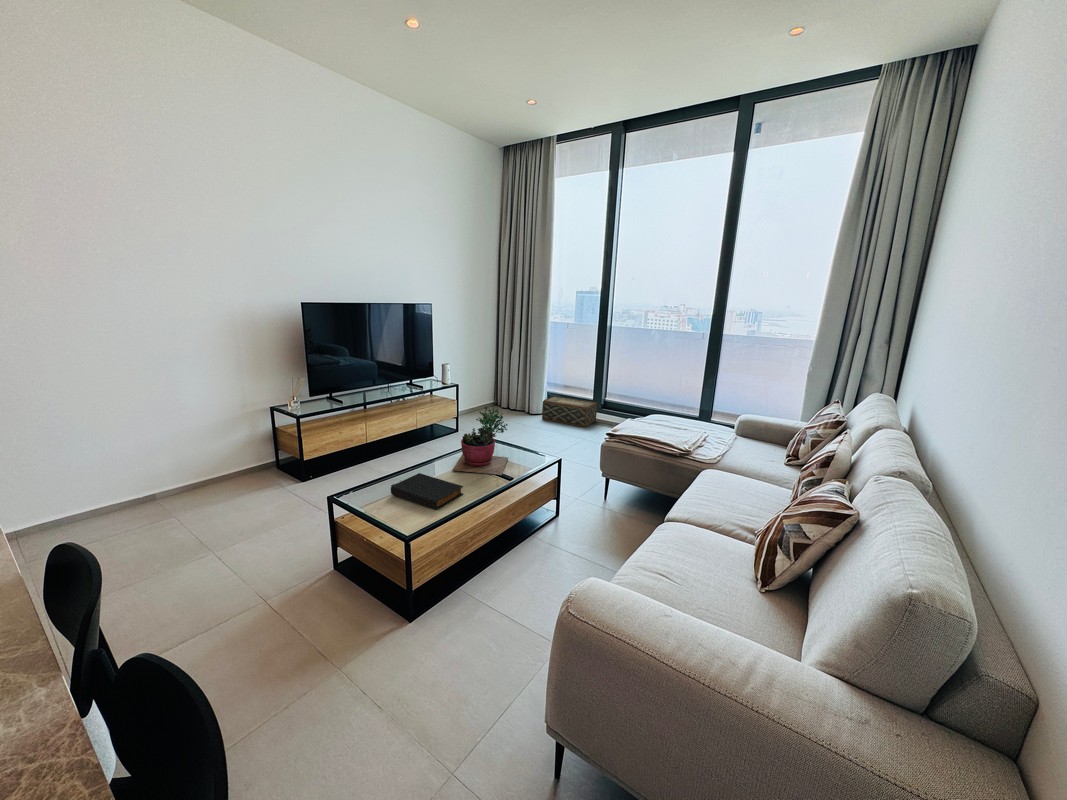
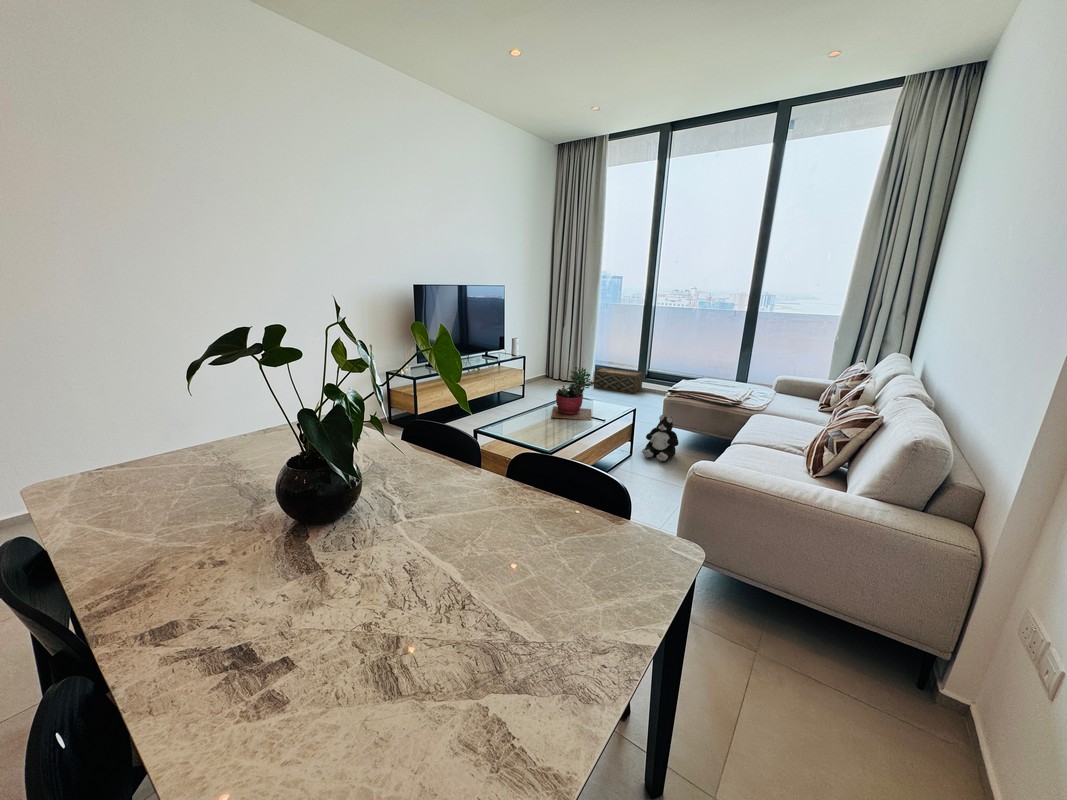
plush toy: none [567,467,613,526] -> present [642,415,679,461]
book: present [391,473,463,510] -> none [514,418,569,441]

